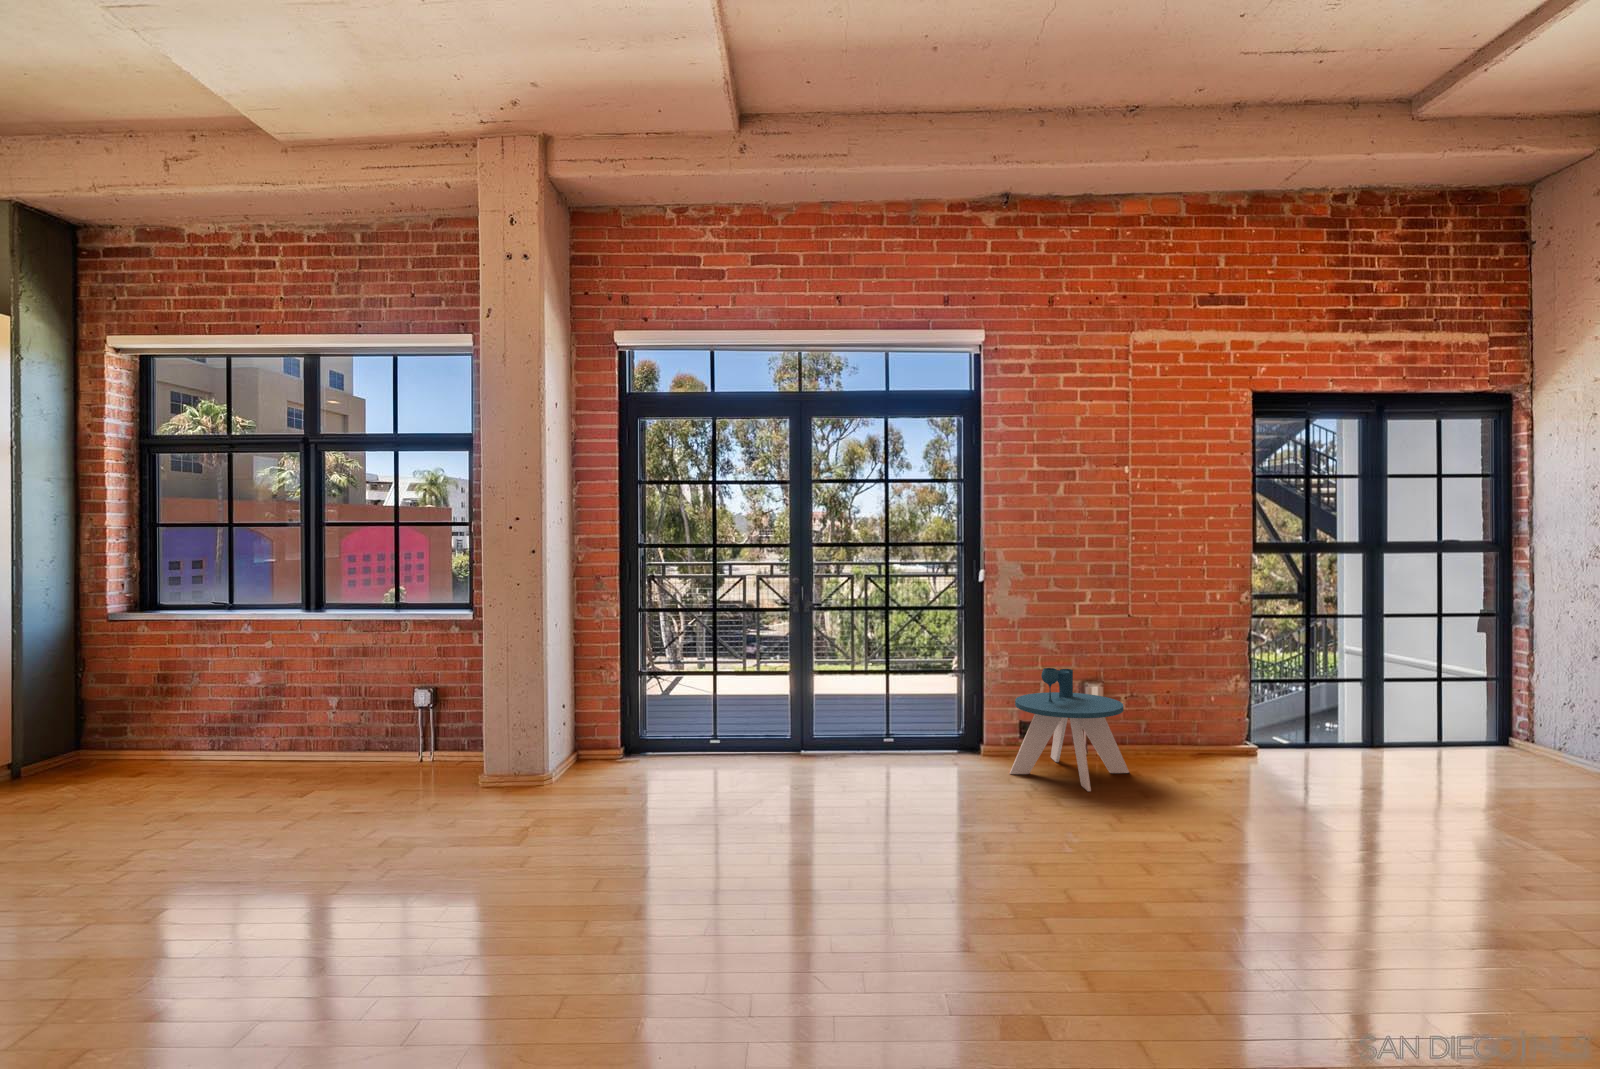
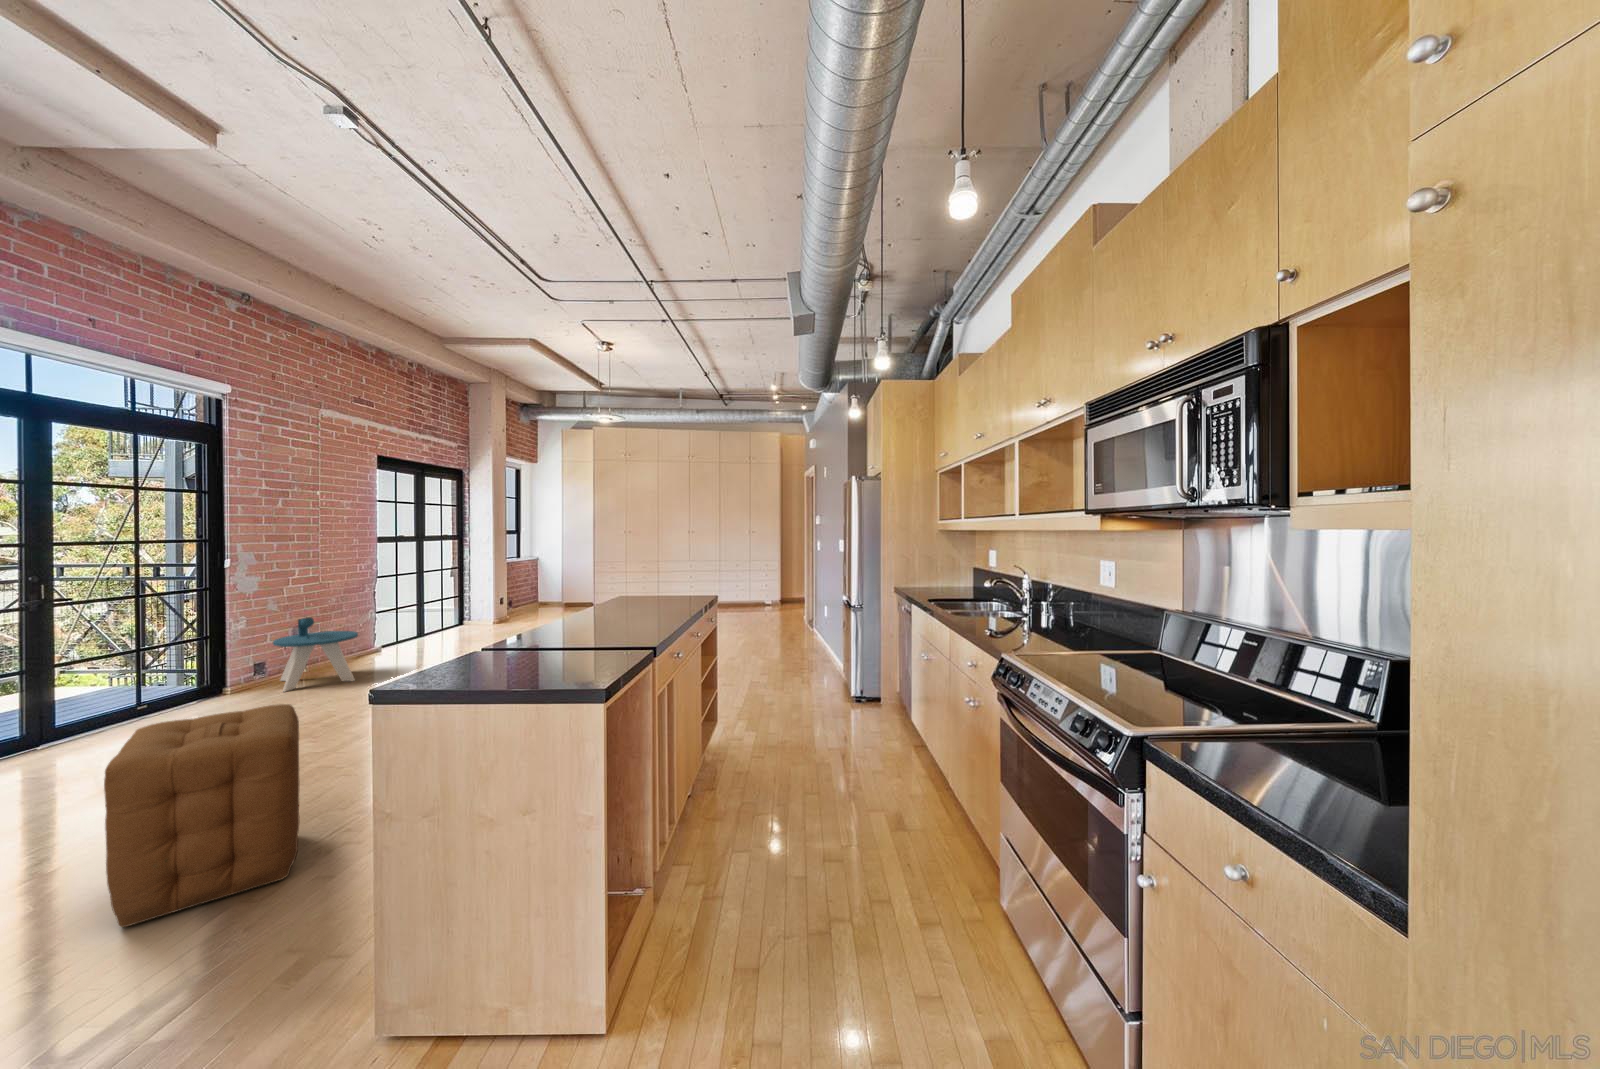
ottoman: none [307,747,505,999] -> present [104,704,299,927]

